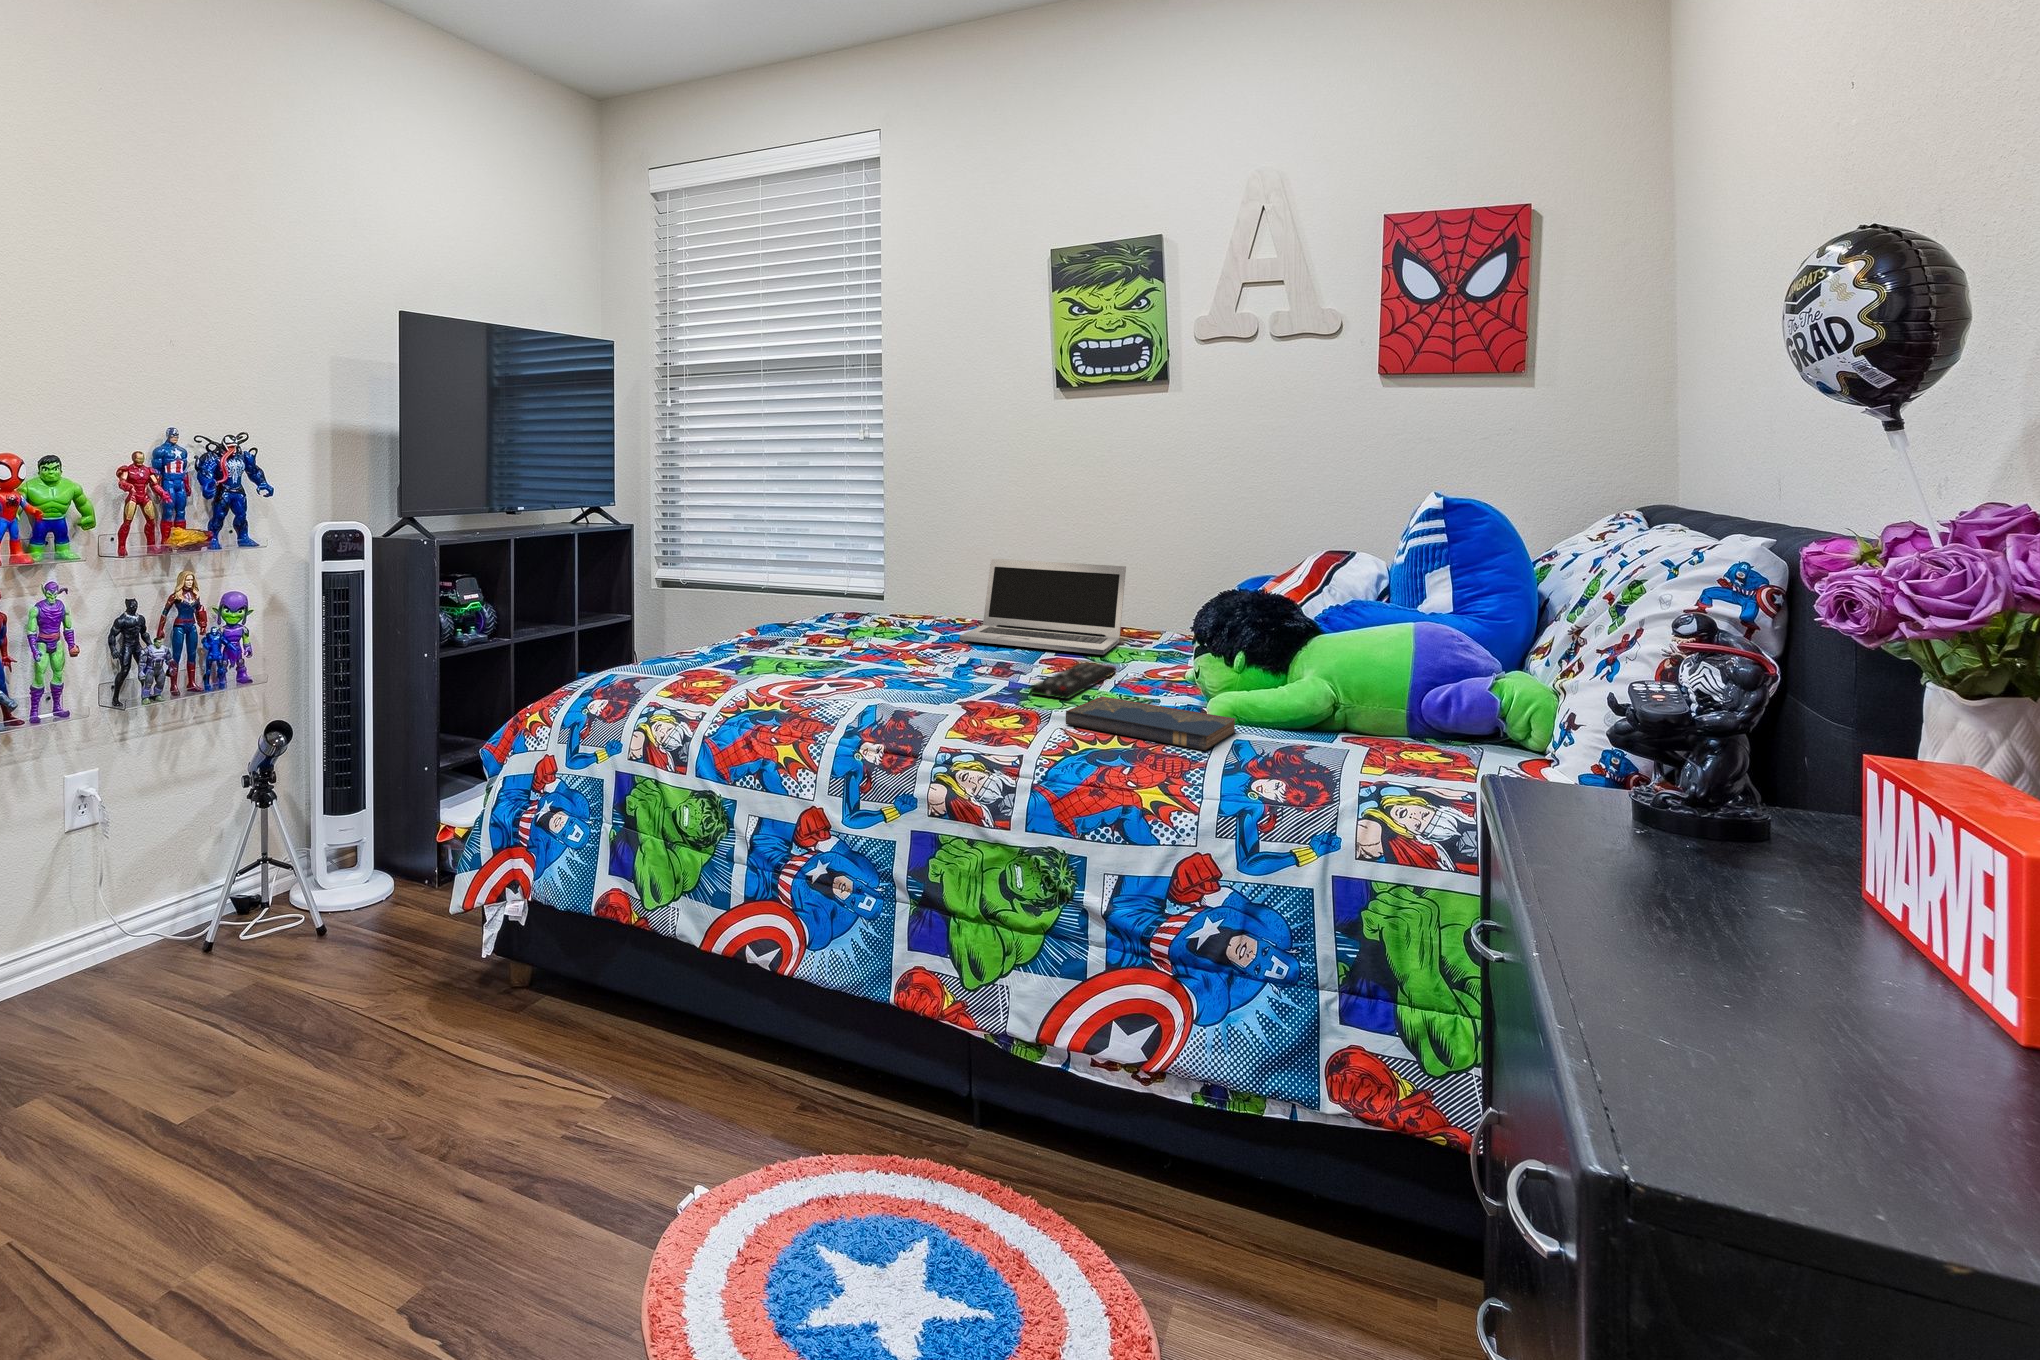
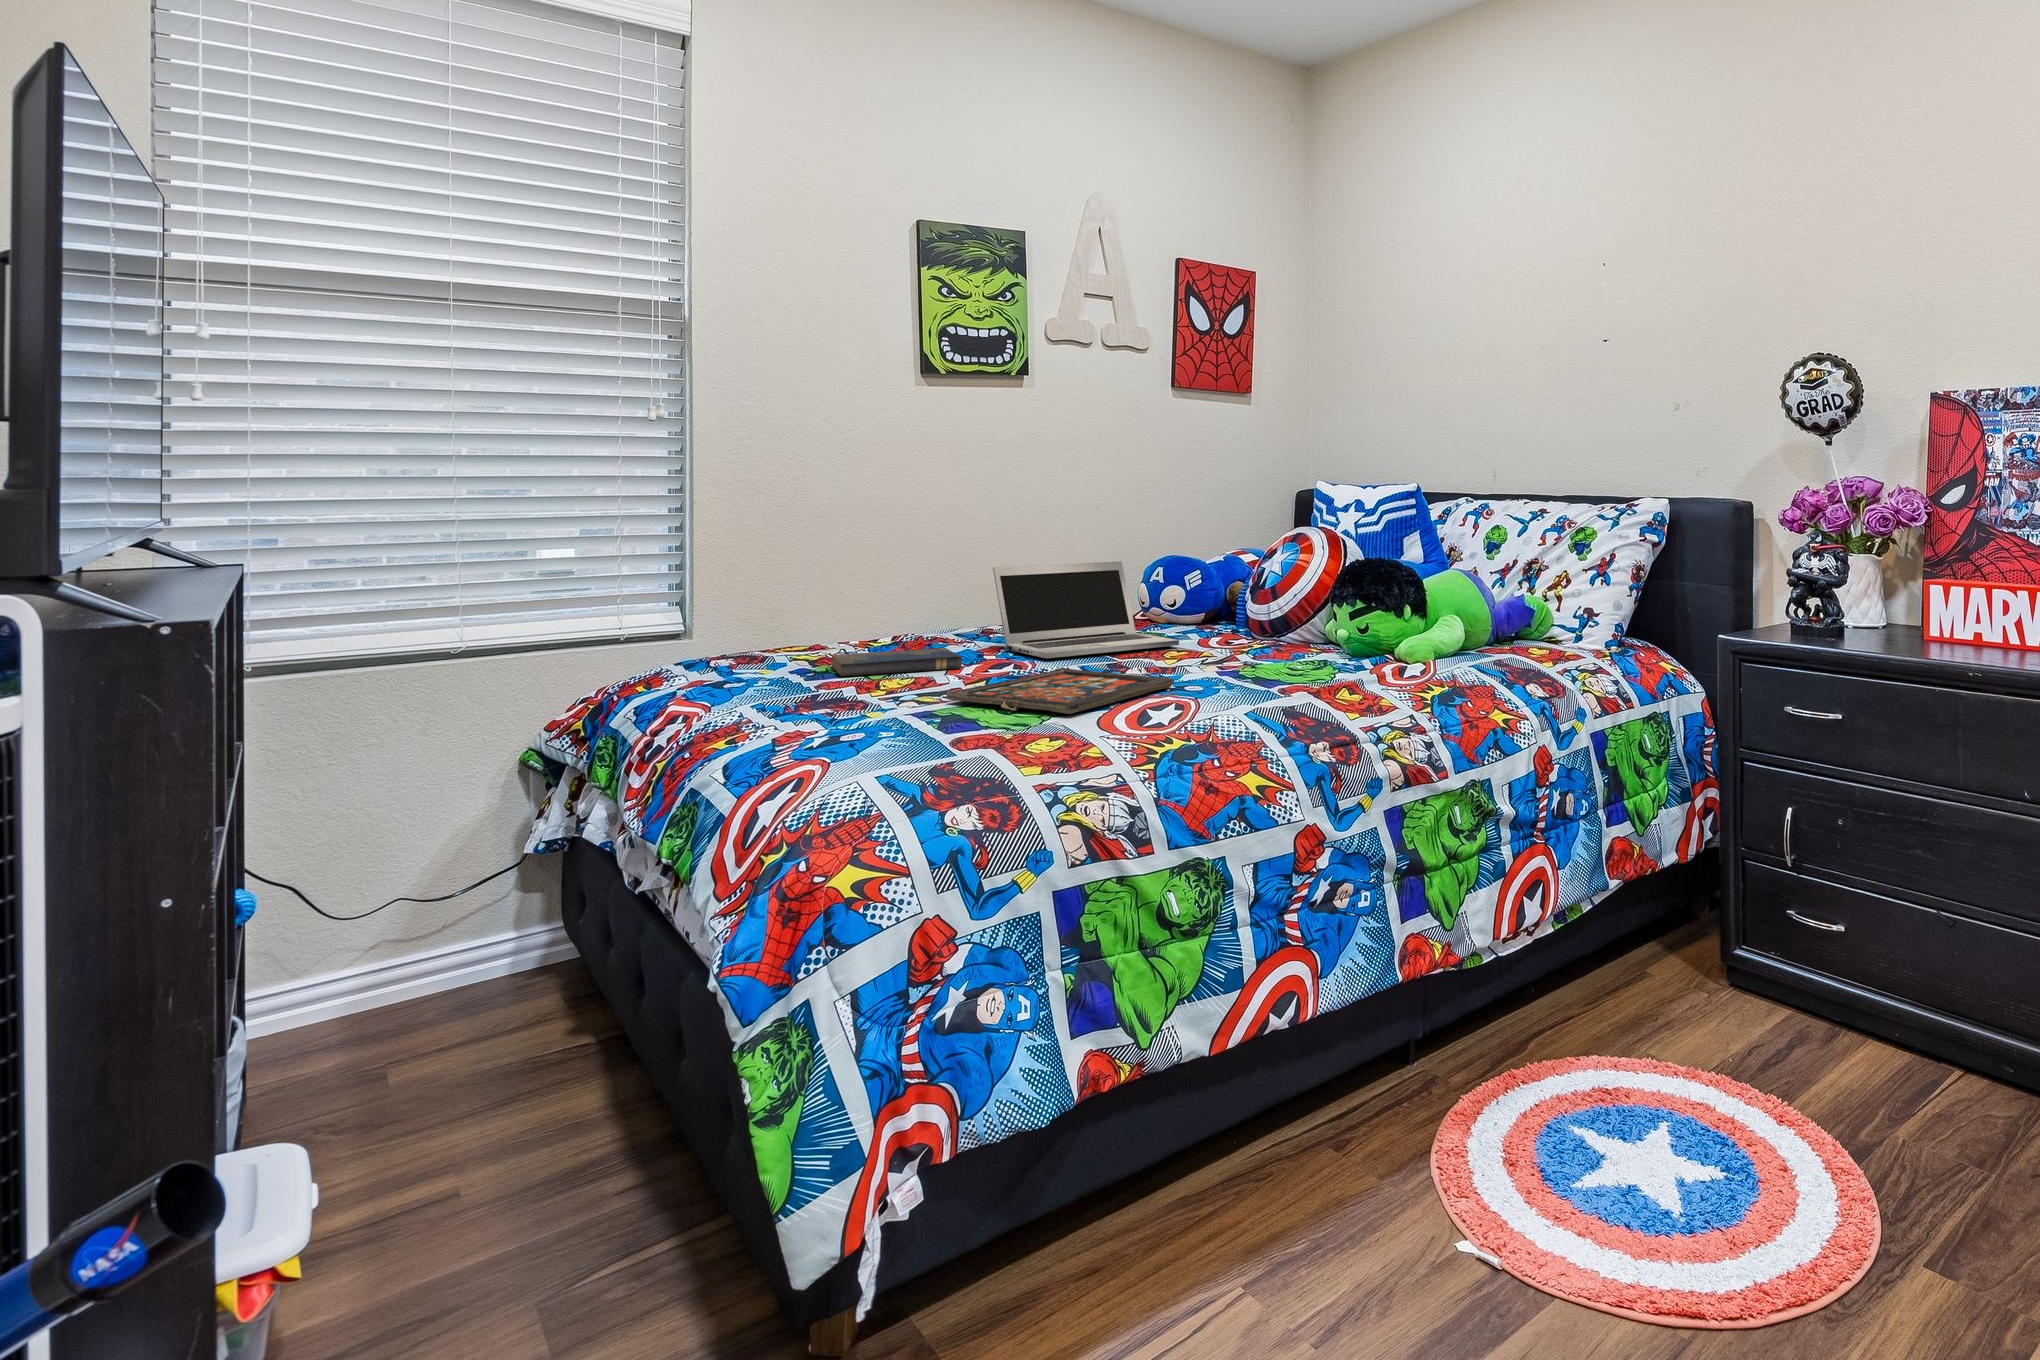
board game: none [758,642,911,677] -> present [946,668,1174,714]
remote control: present [1030,662,1116,699] -> none [1211,647,1316,674]
hardcover book: present [1066,696,1236,750] -> present [831,648,962,677]

